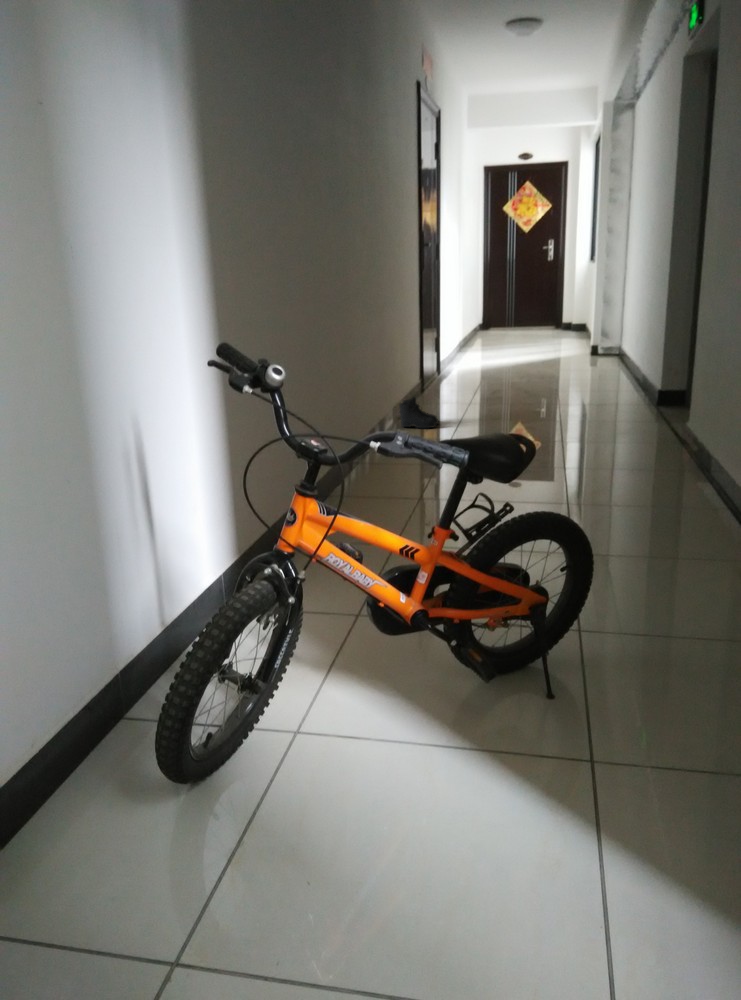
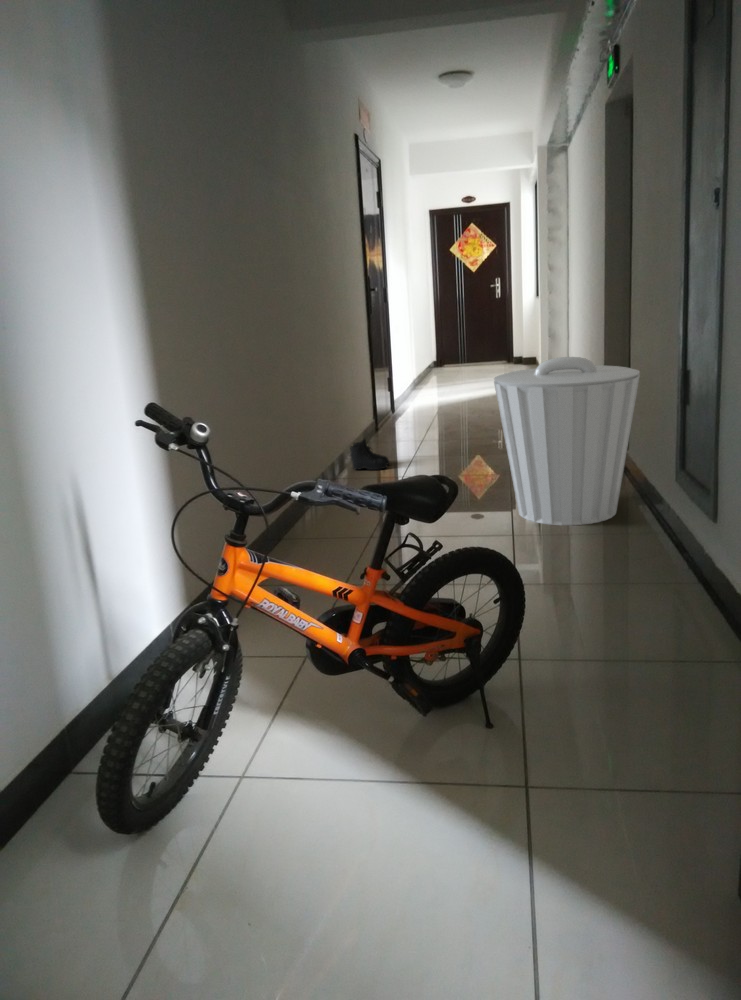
trash can: none [557,320,713,495] -> present [494,357,640,525]

